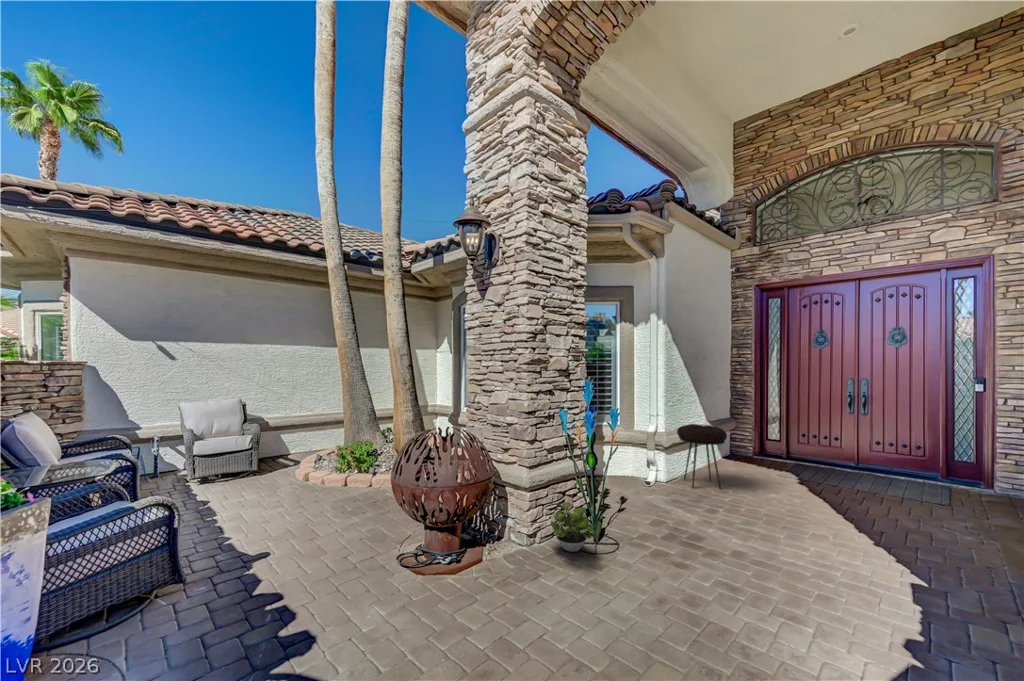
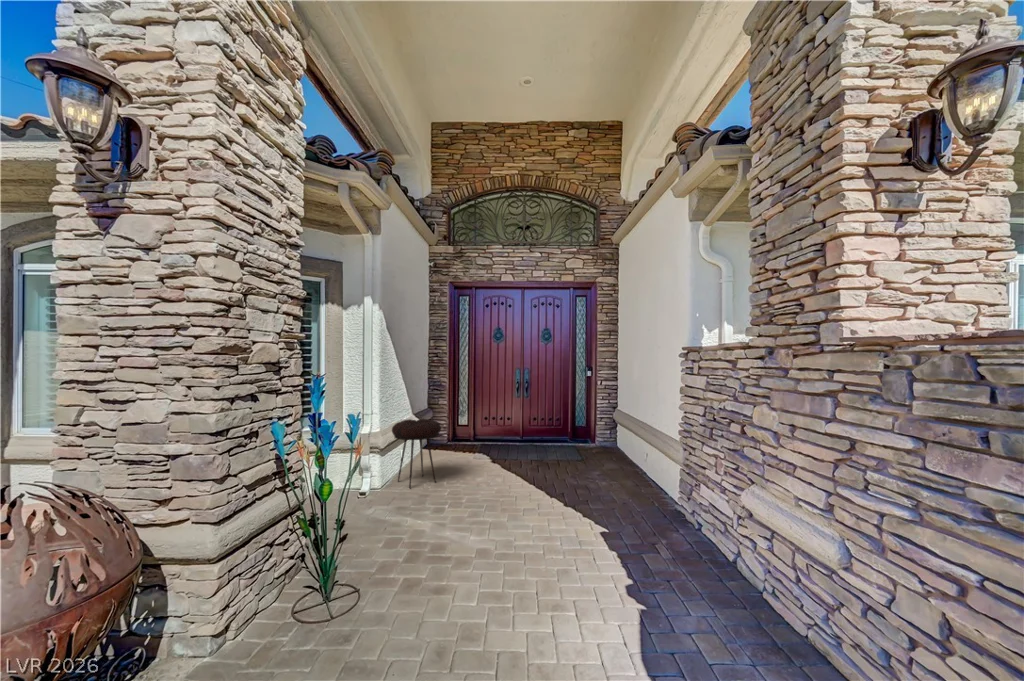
potted plant: present [551,502,595,552] -> none [254,556,331,631]

